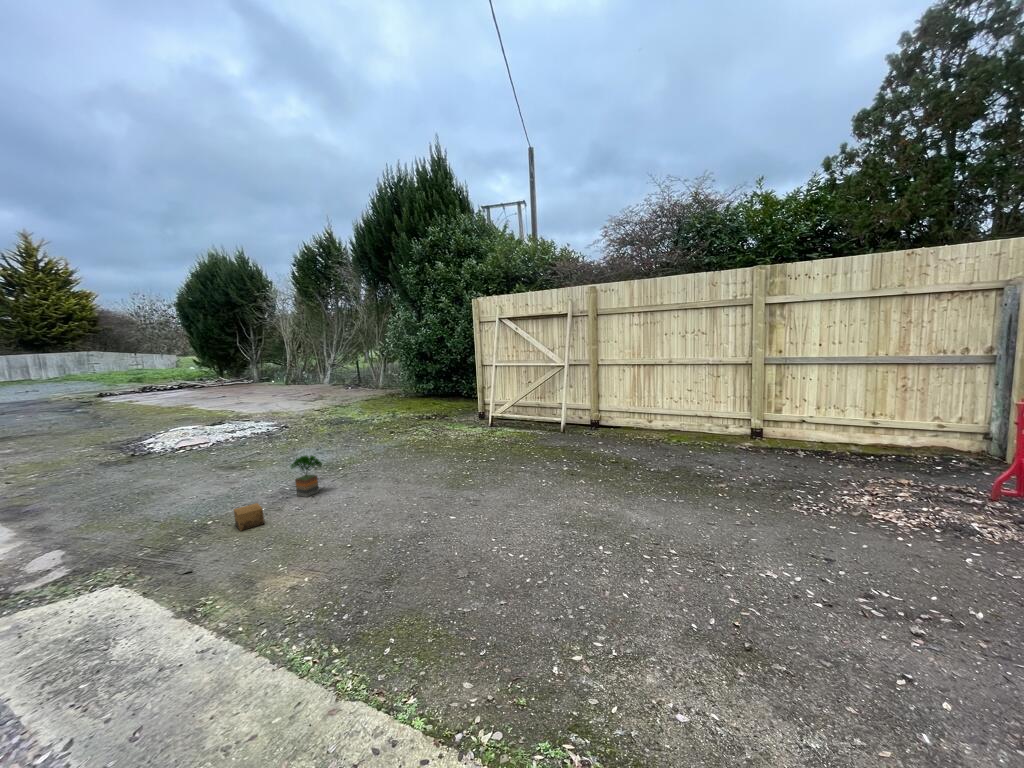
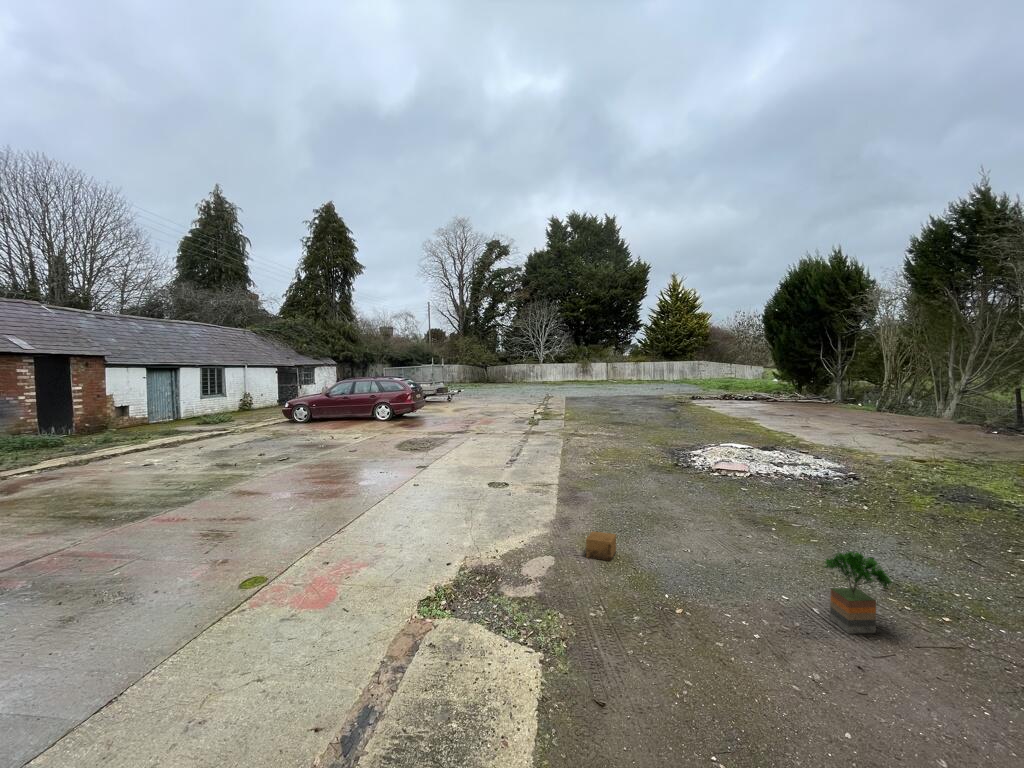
cardboard box: present [234,503,264,531] -> present [586,531,616,561]

